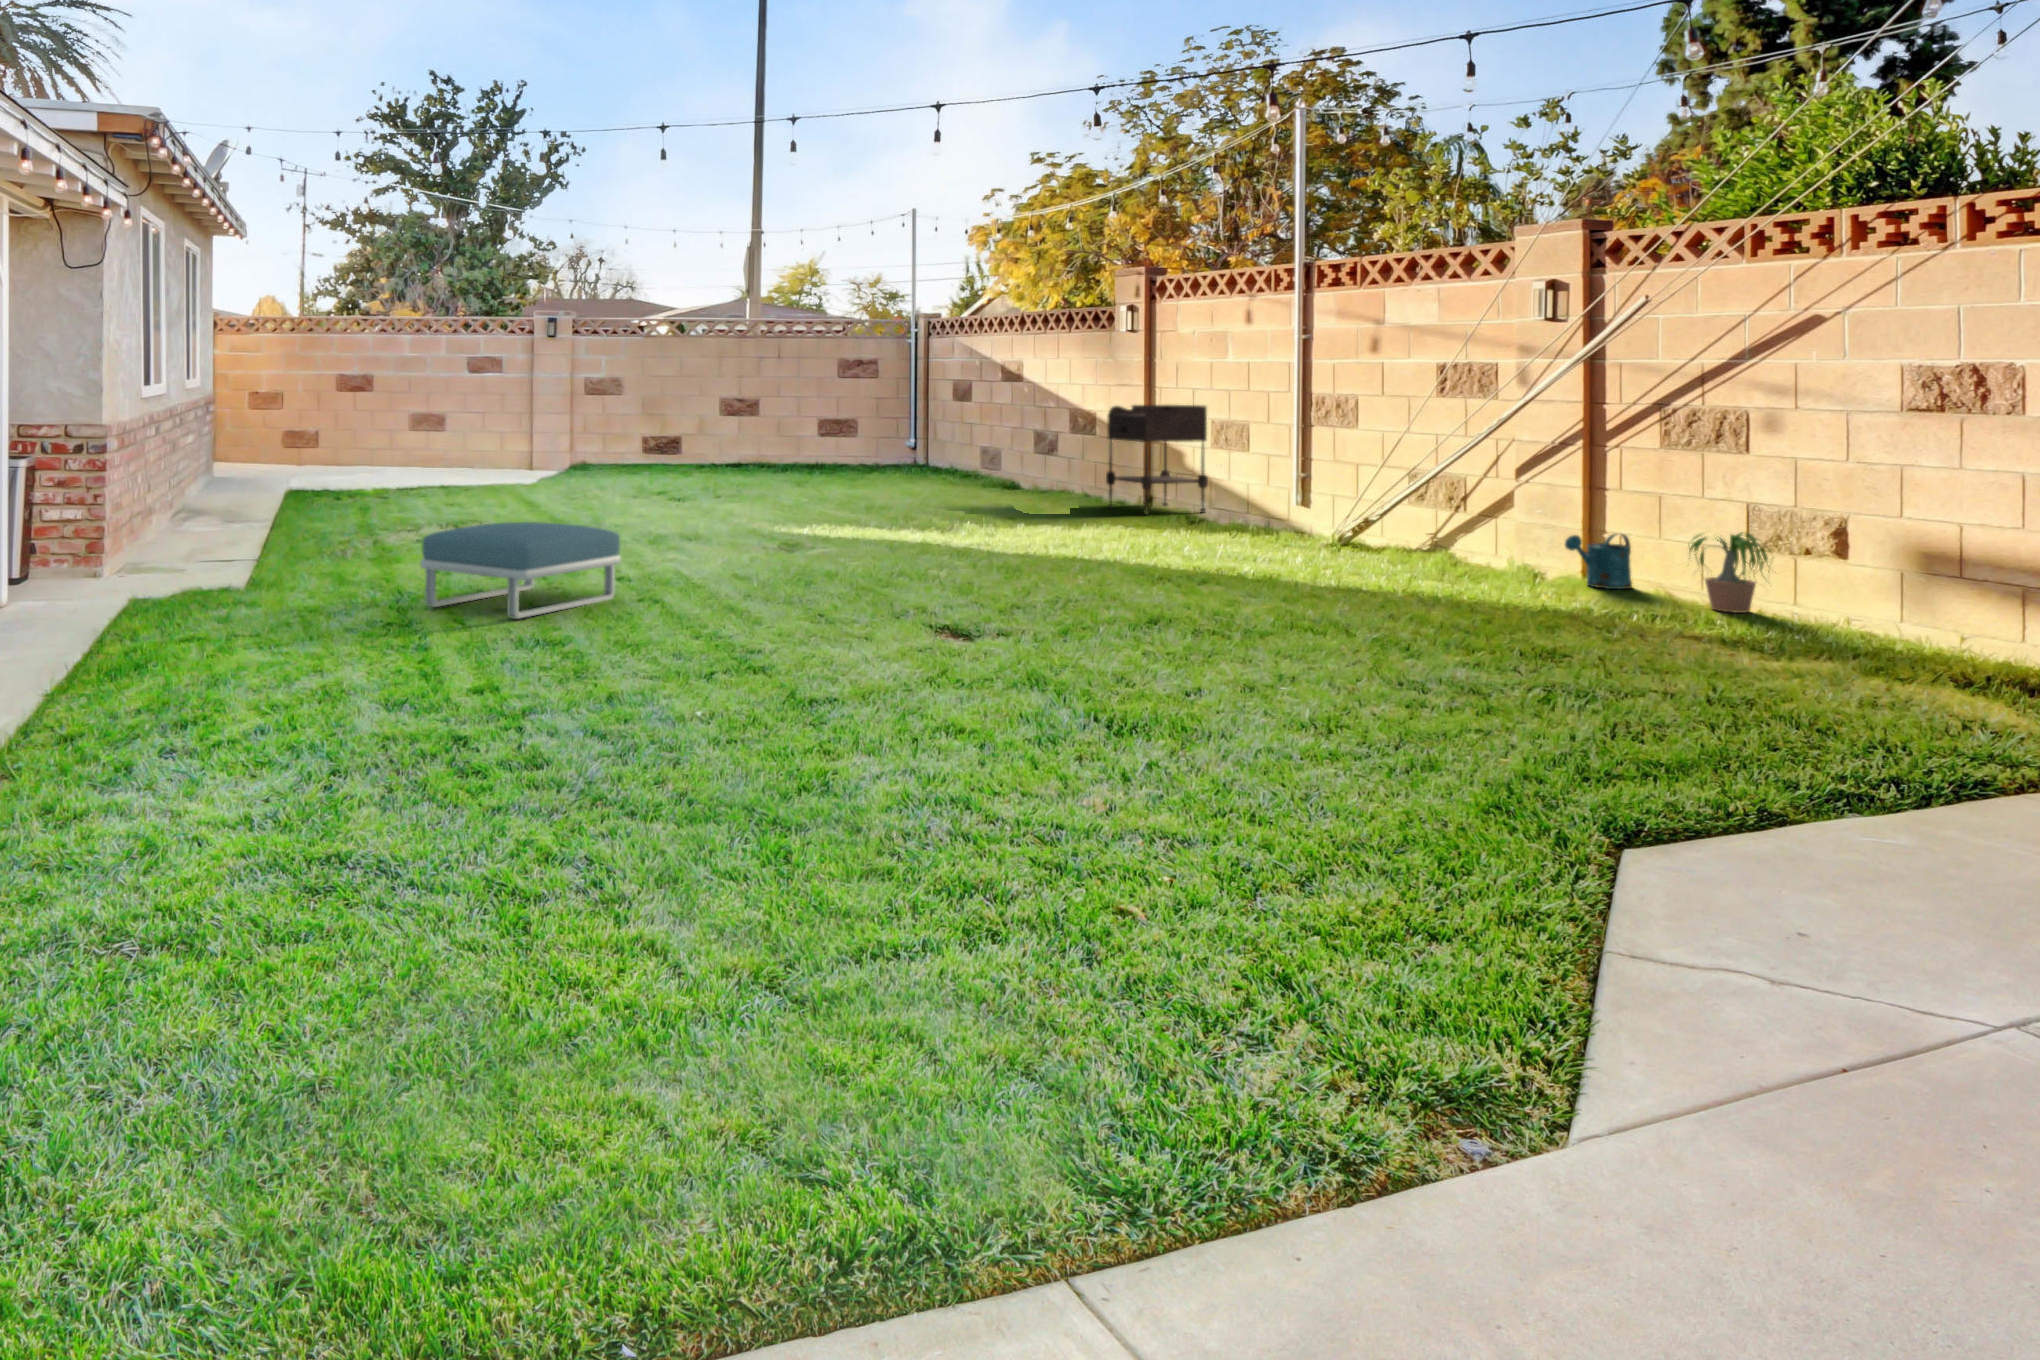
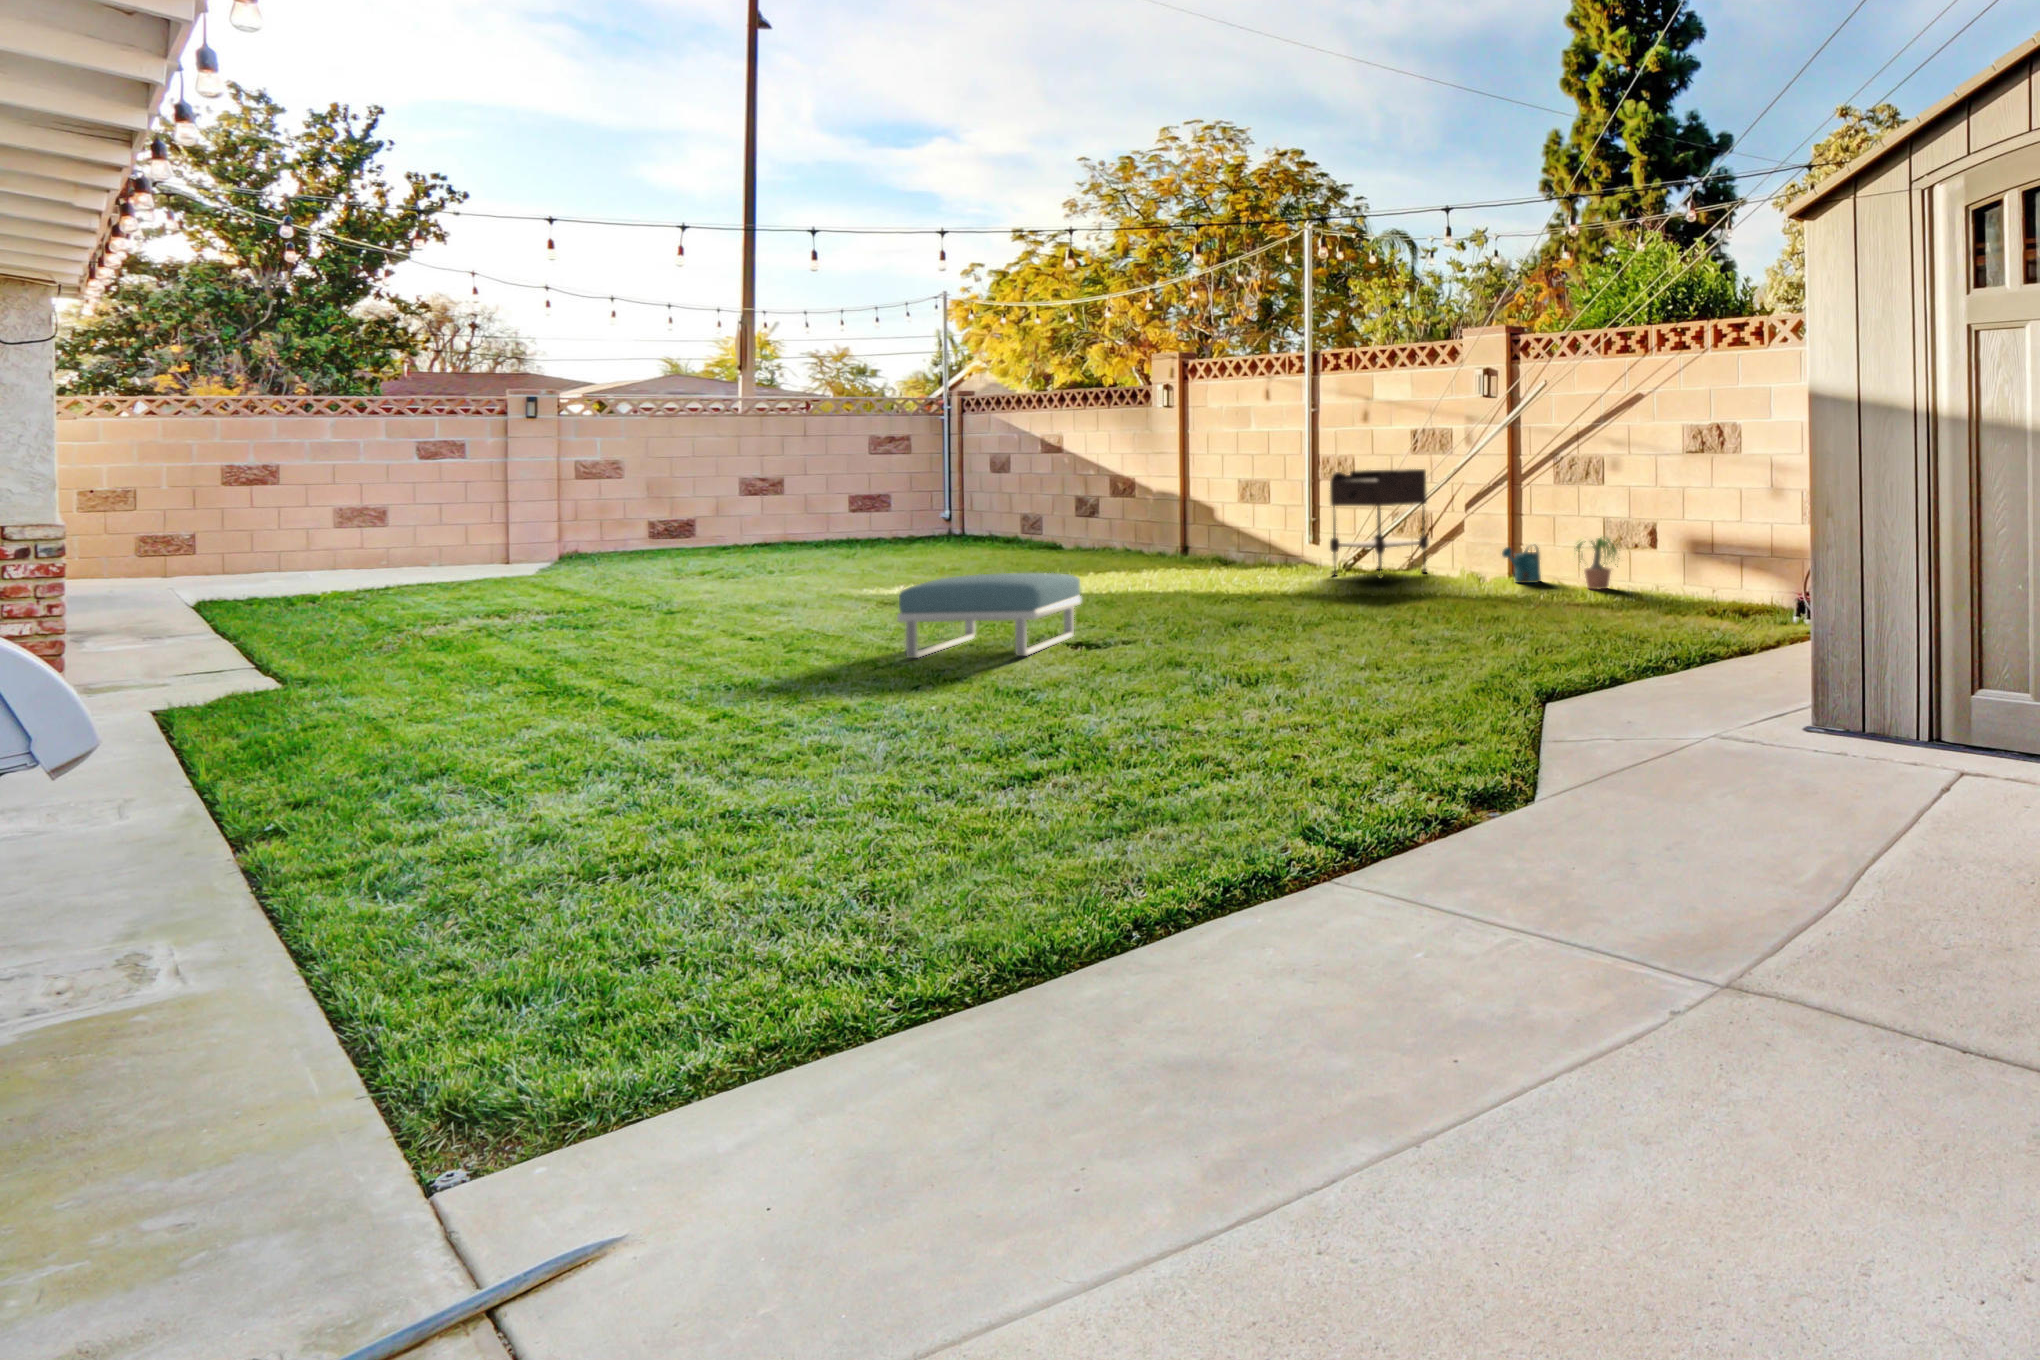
side table: present [1106,405,1208,514] -> present [1330,469,1429,578]
footstool: present [420,522,620,619] -> present [897,573,1081,658]

